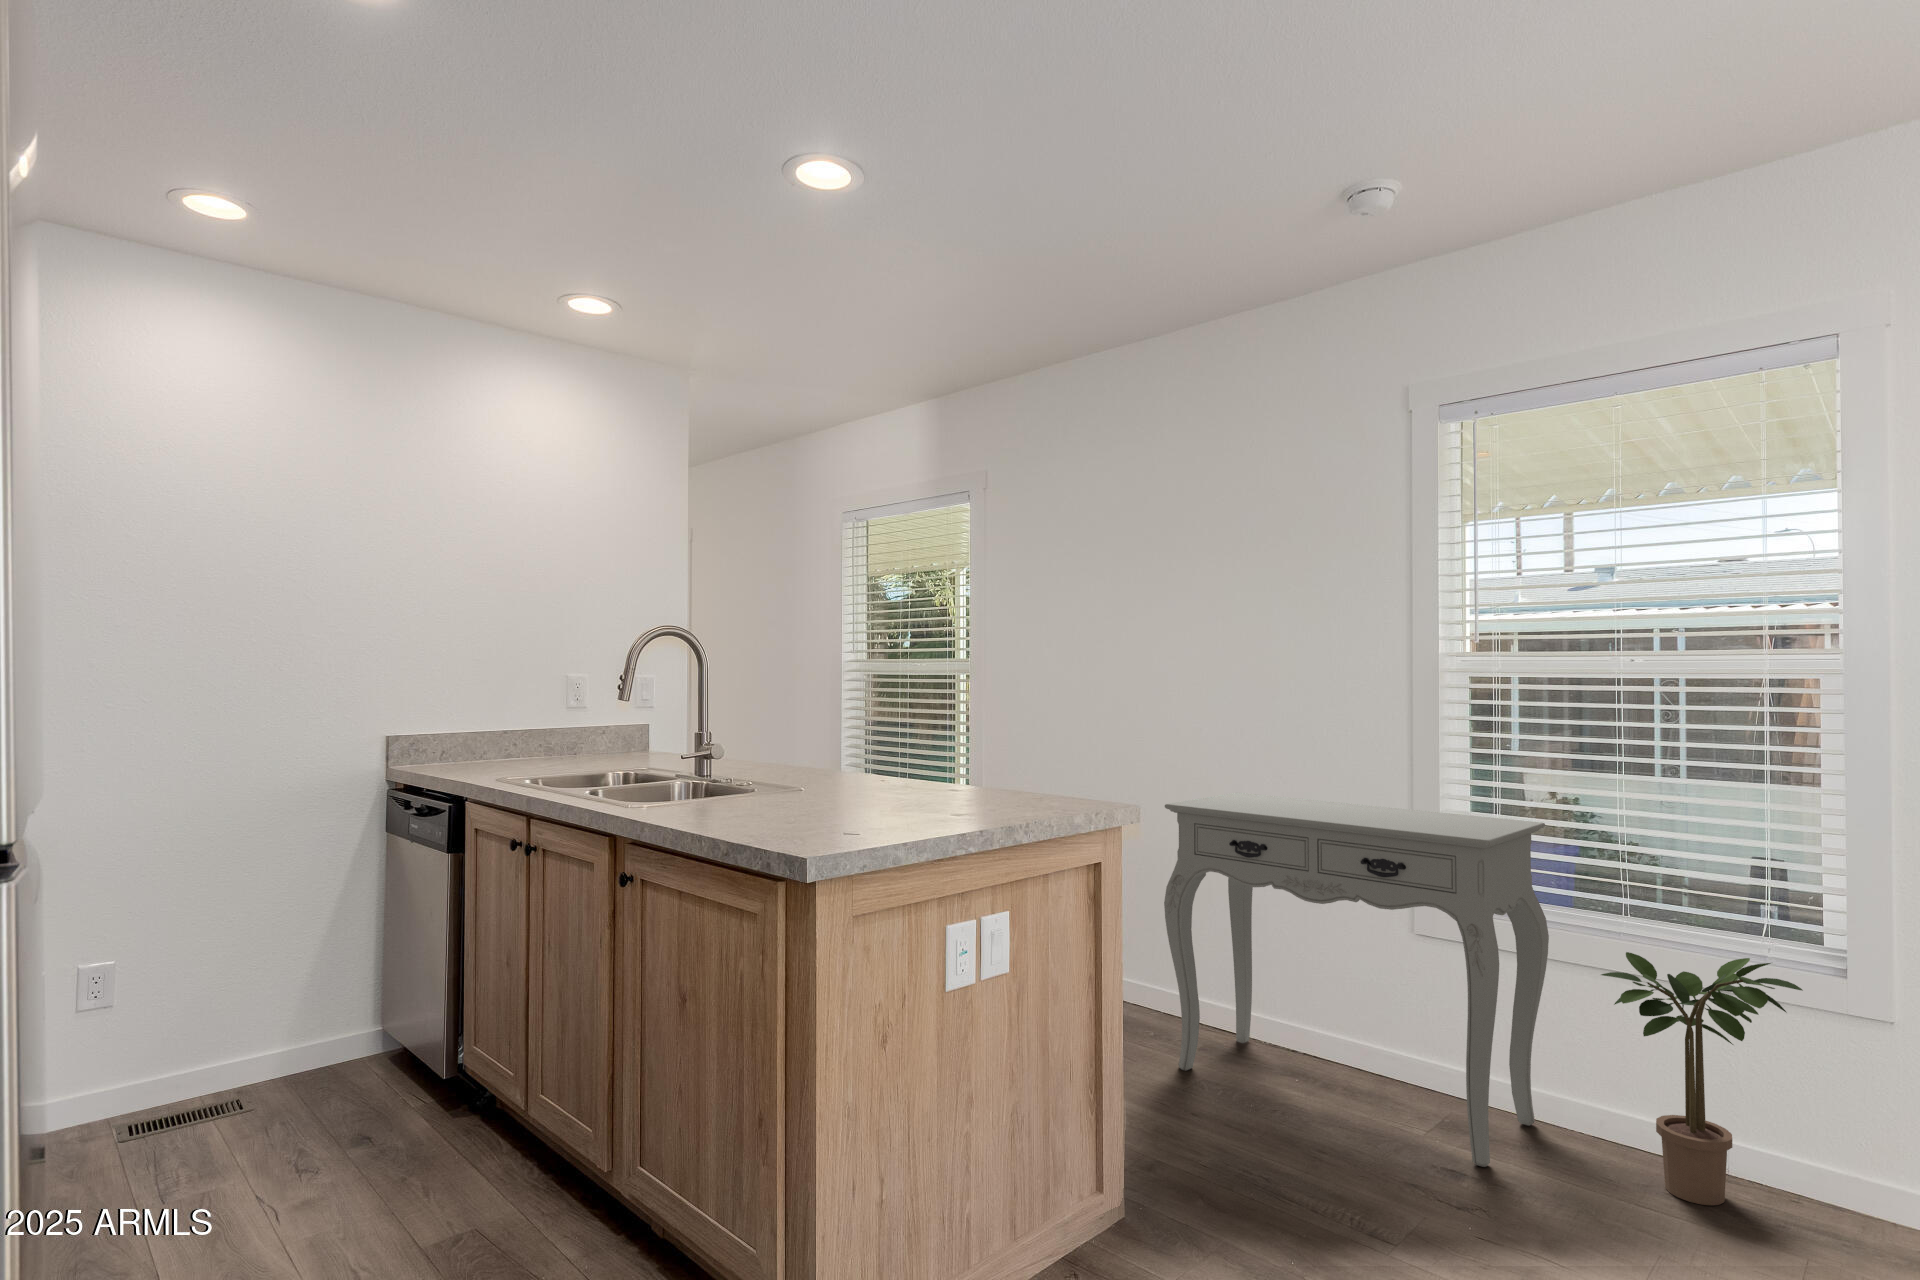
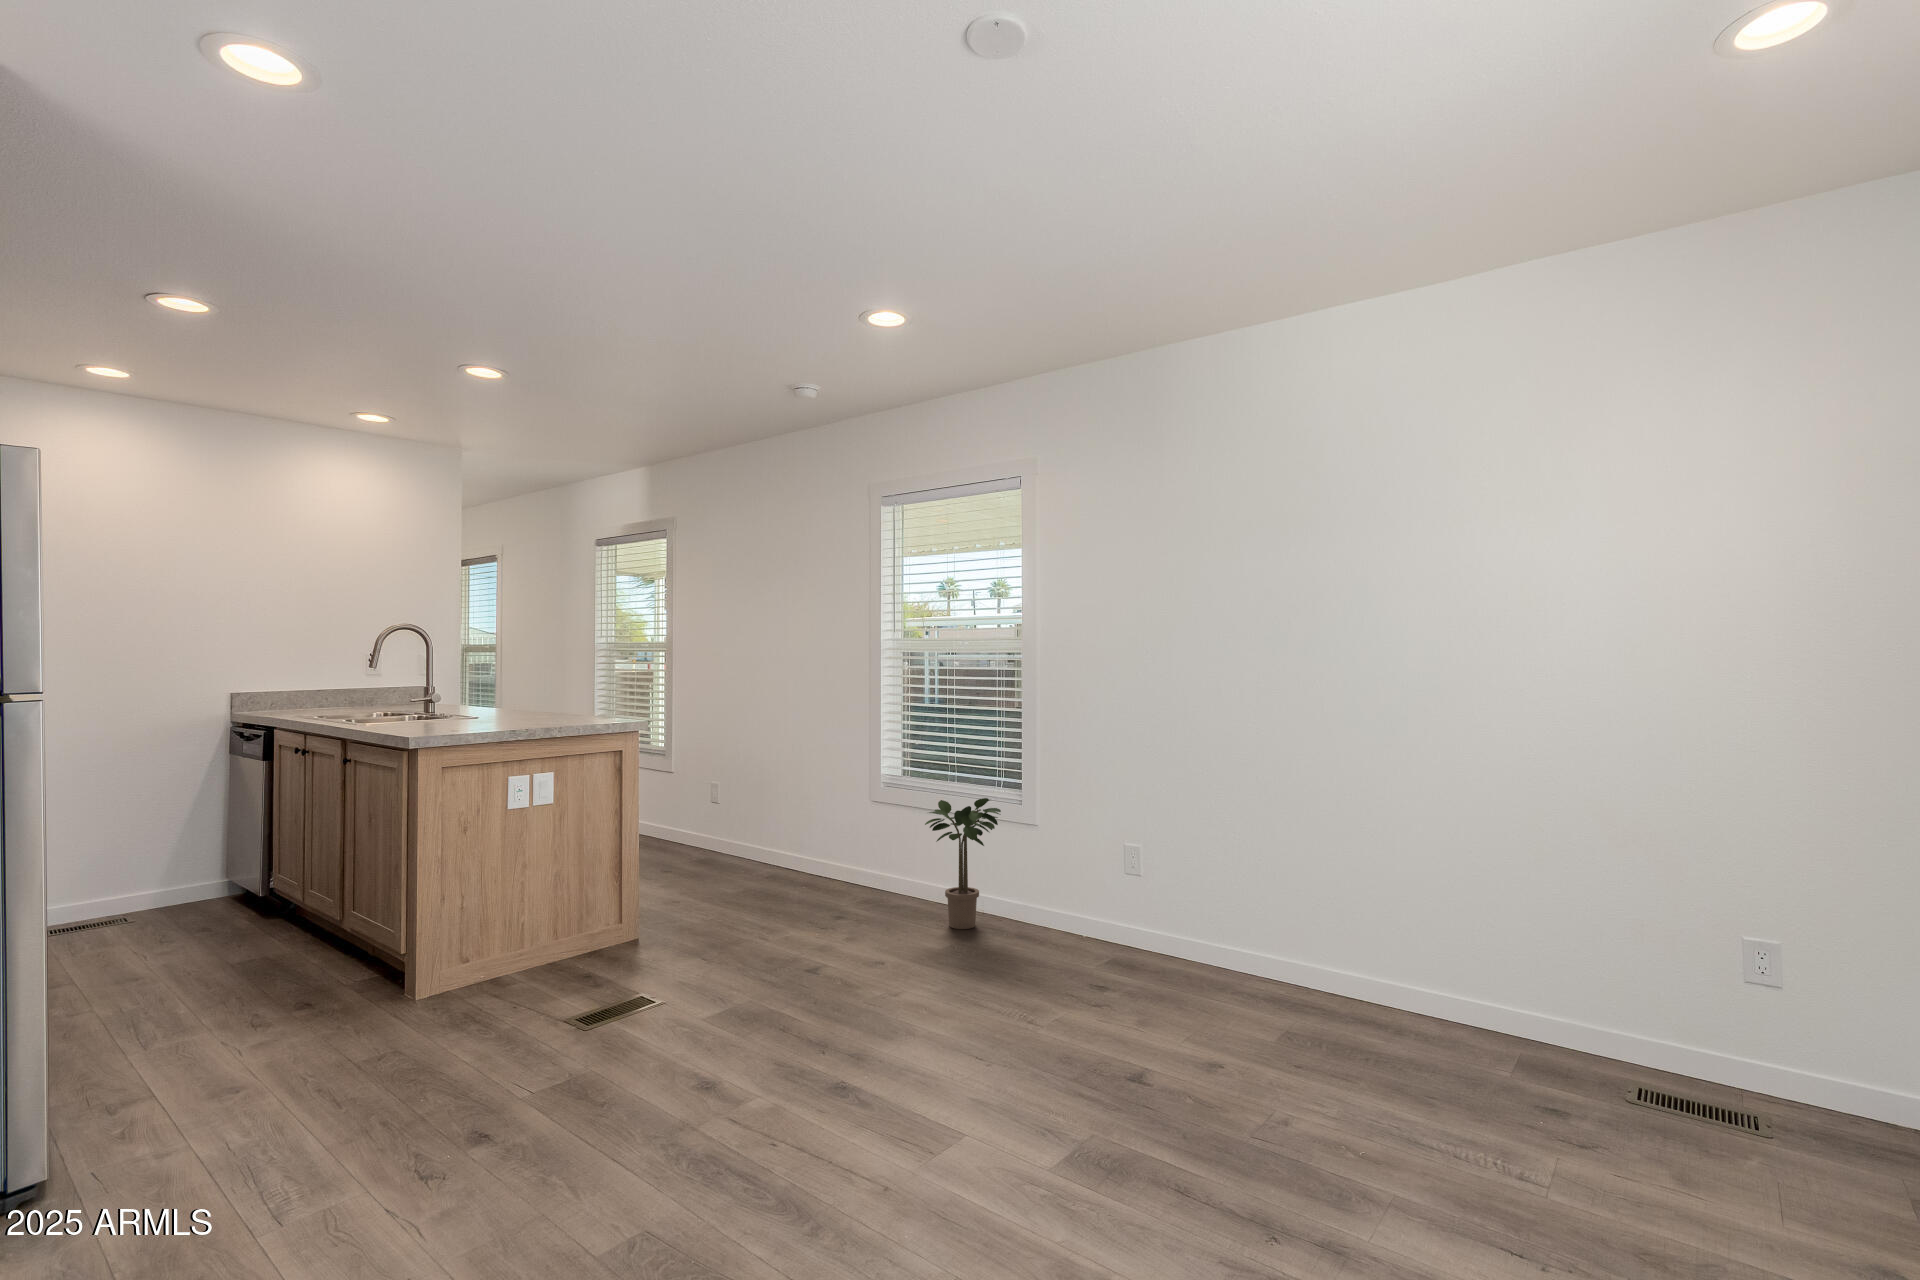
console table: present [1164,793,1549,1167] -> none [732,724,926,920]

